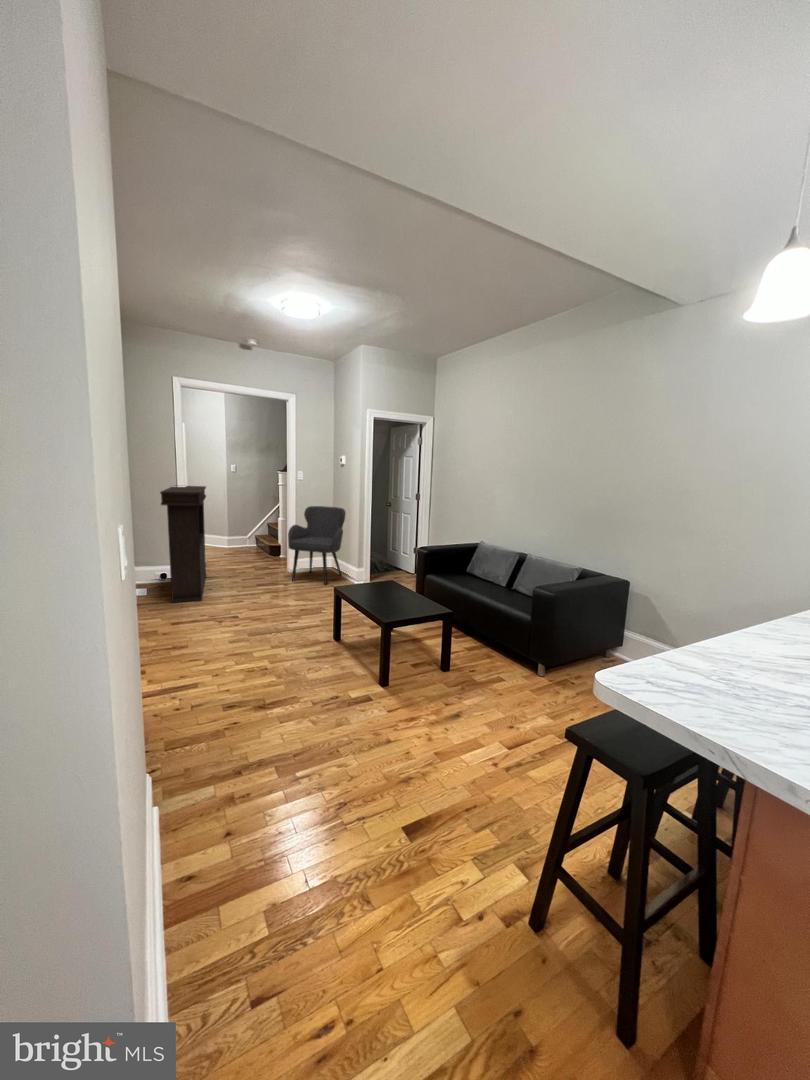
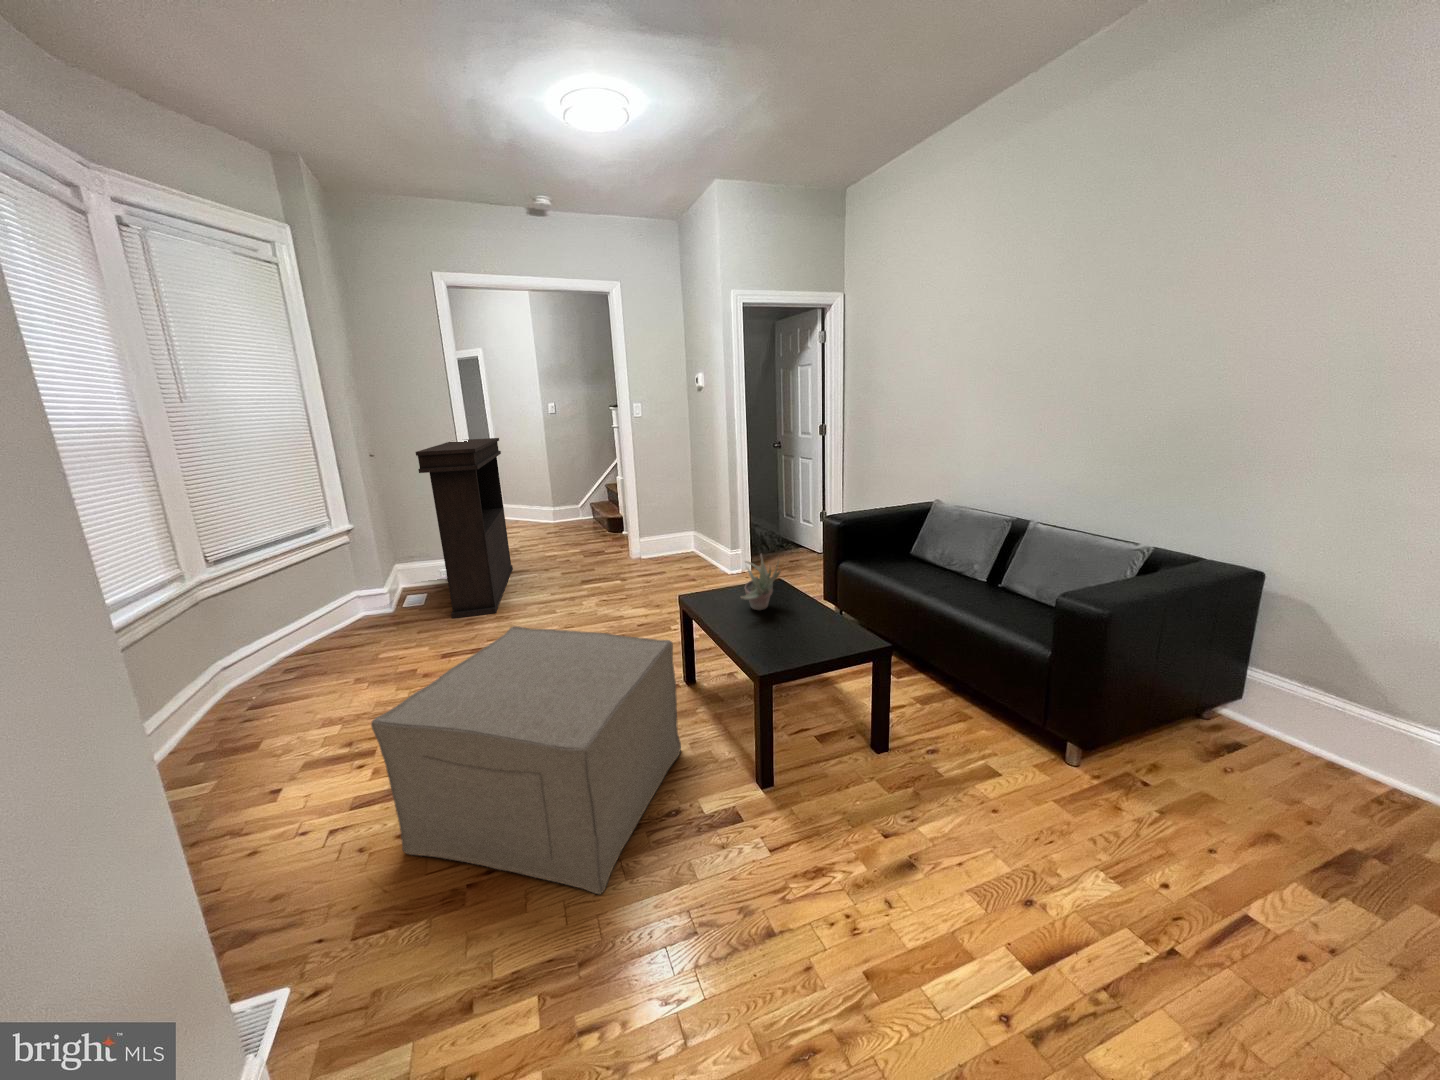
armchair: present [288,506,346,585] -> none [622,455,709,579]
succulent plant: none [373,562,396,594] -> present [741,555,781,610]
ottoman: none [174,598,336,731] -> present [371,626,681,894]

